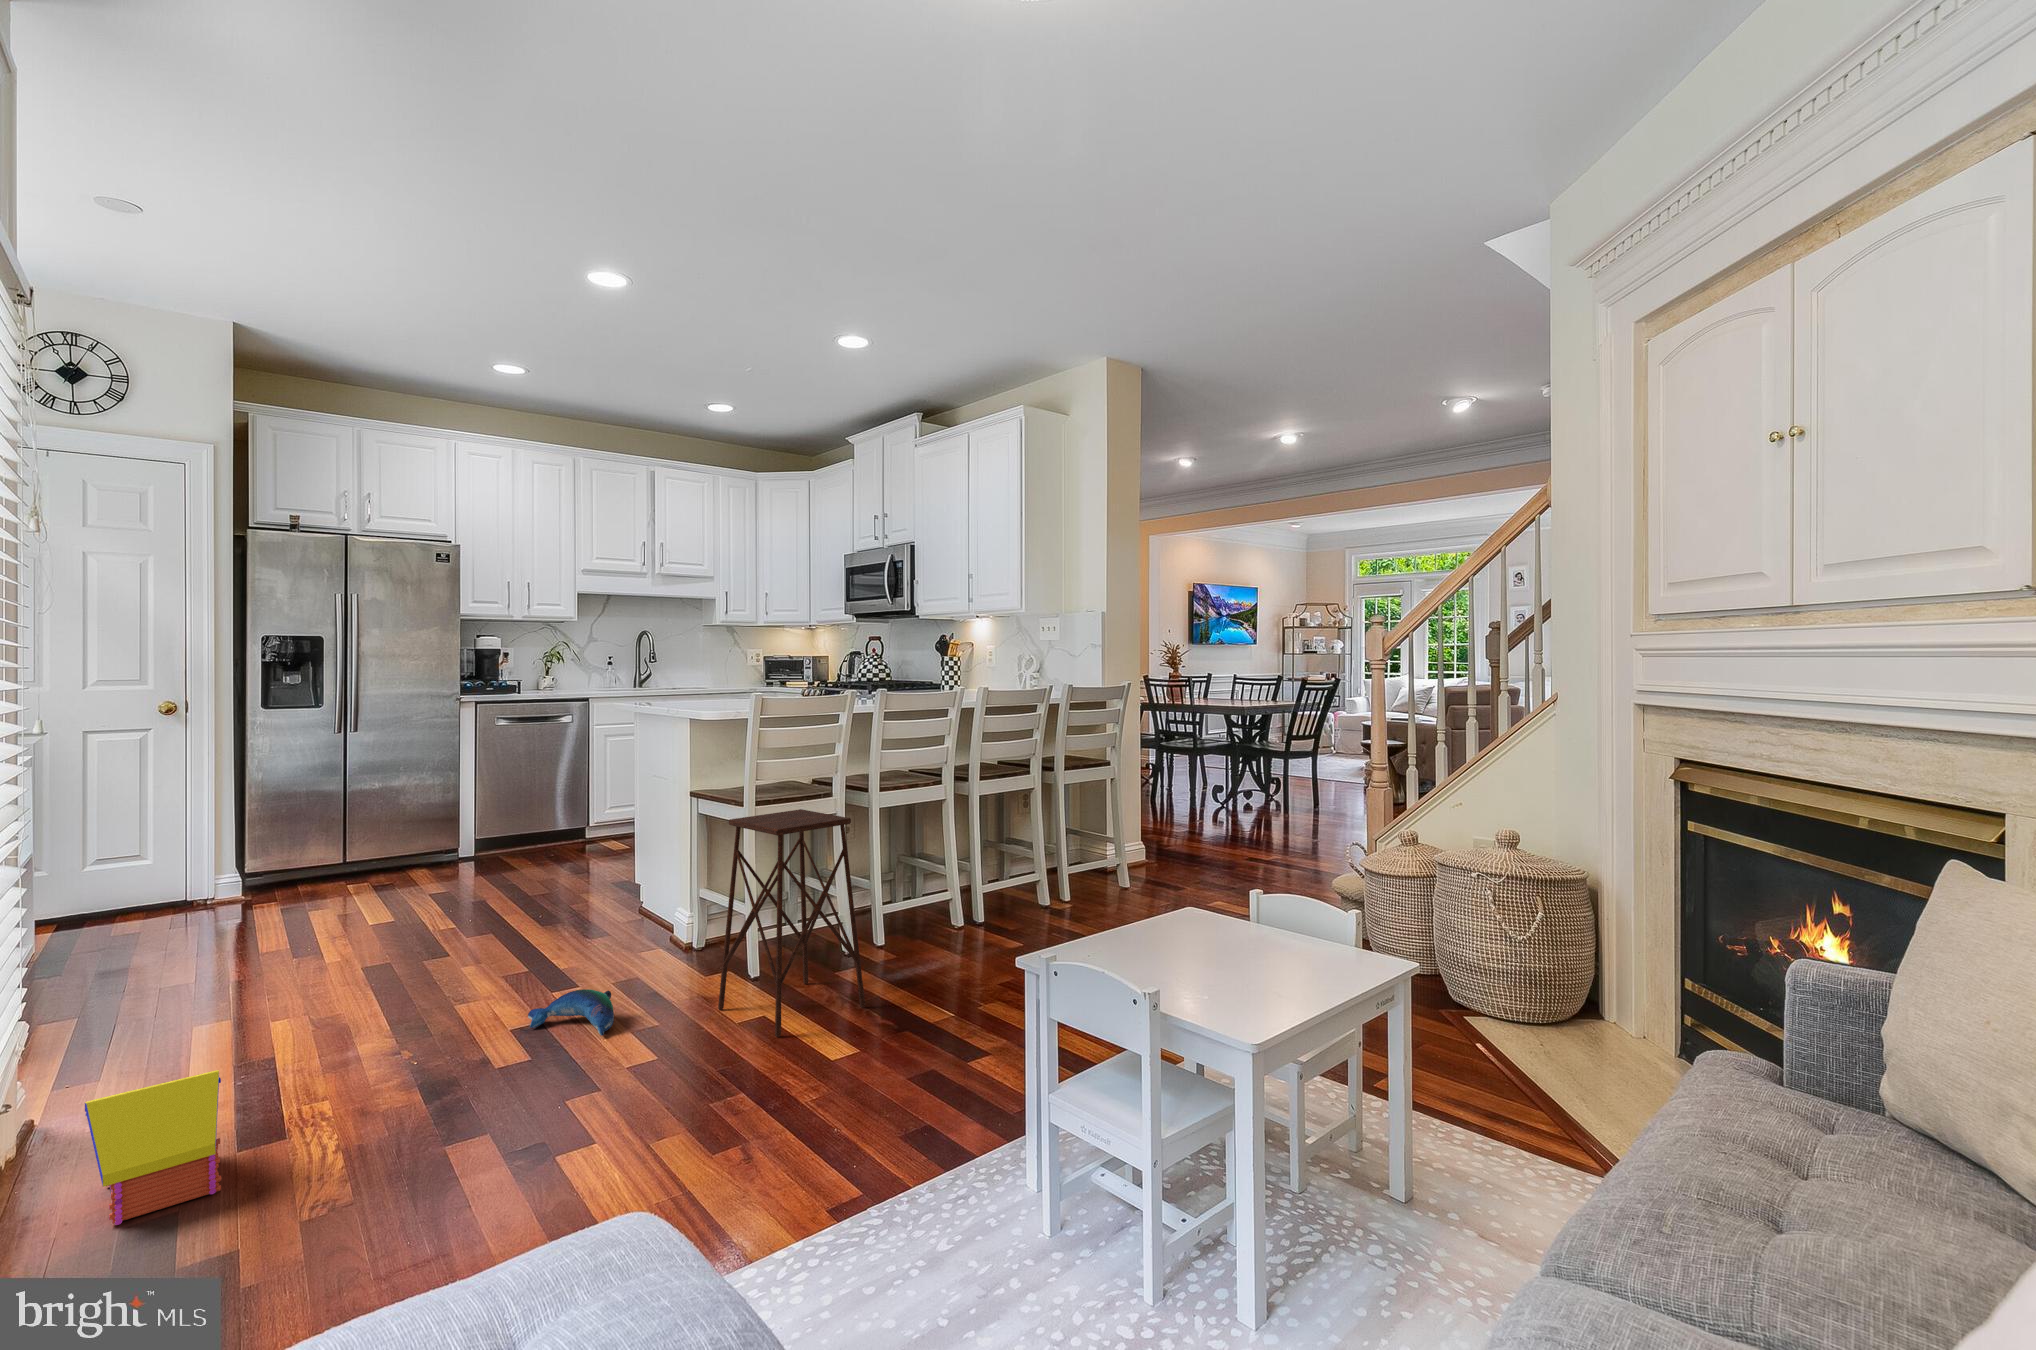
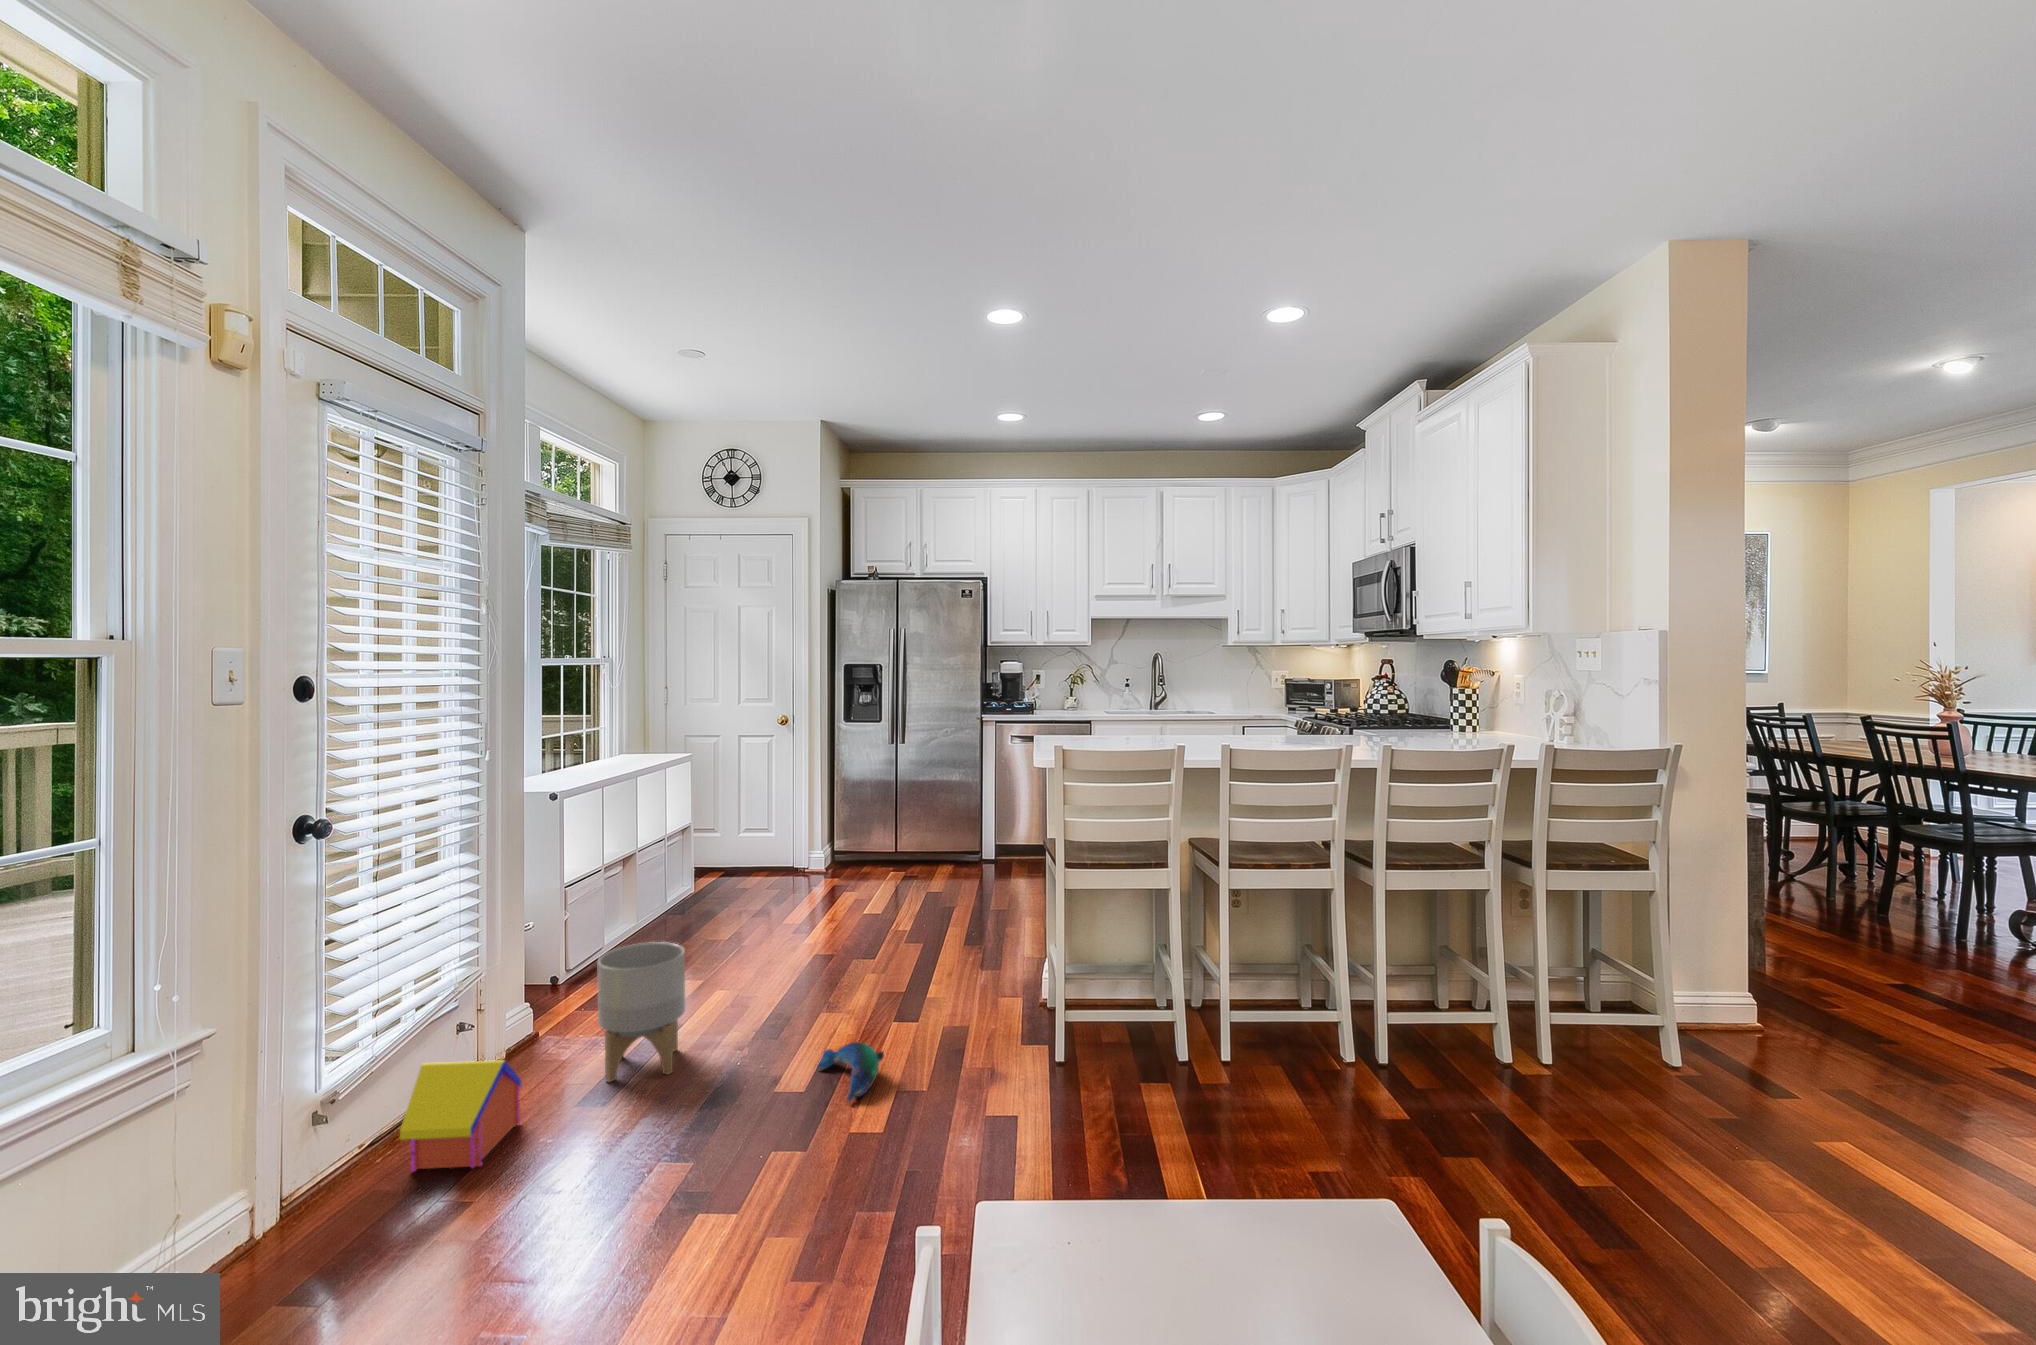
side table: present [718,809,865,1037] -> none [970,894,1107,1174]
planter: none [233,936,353,1102] -> present [597,942,685,1082]

